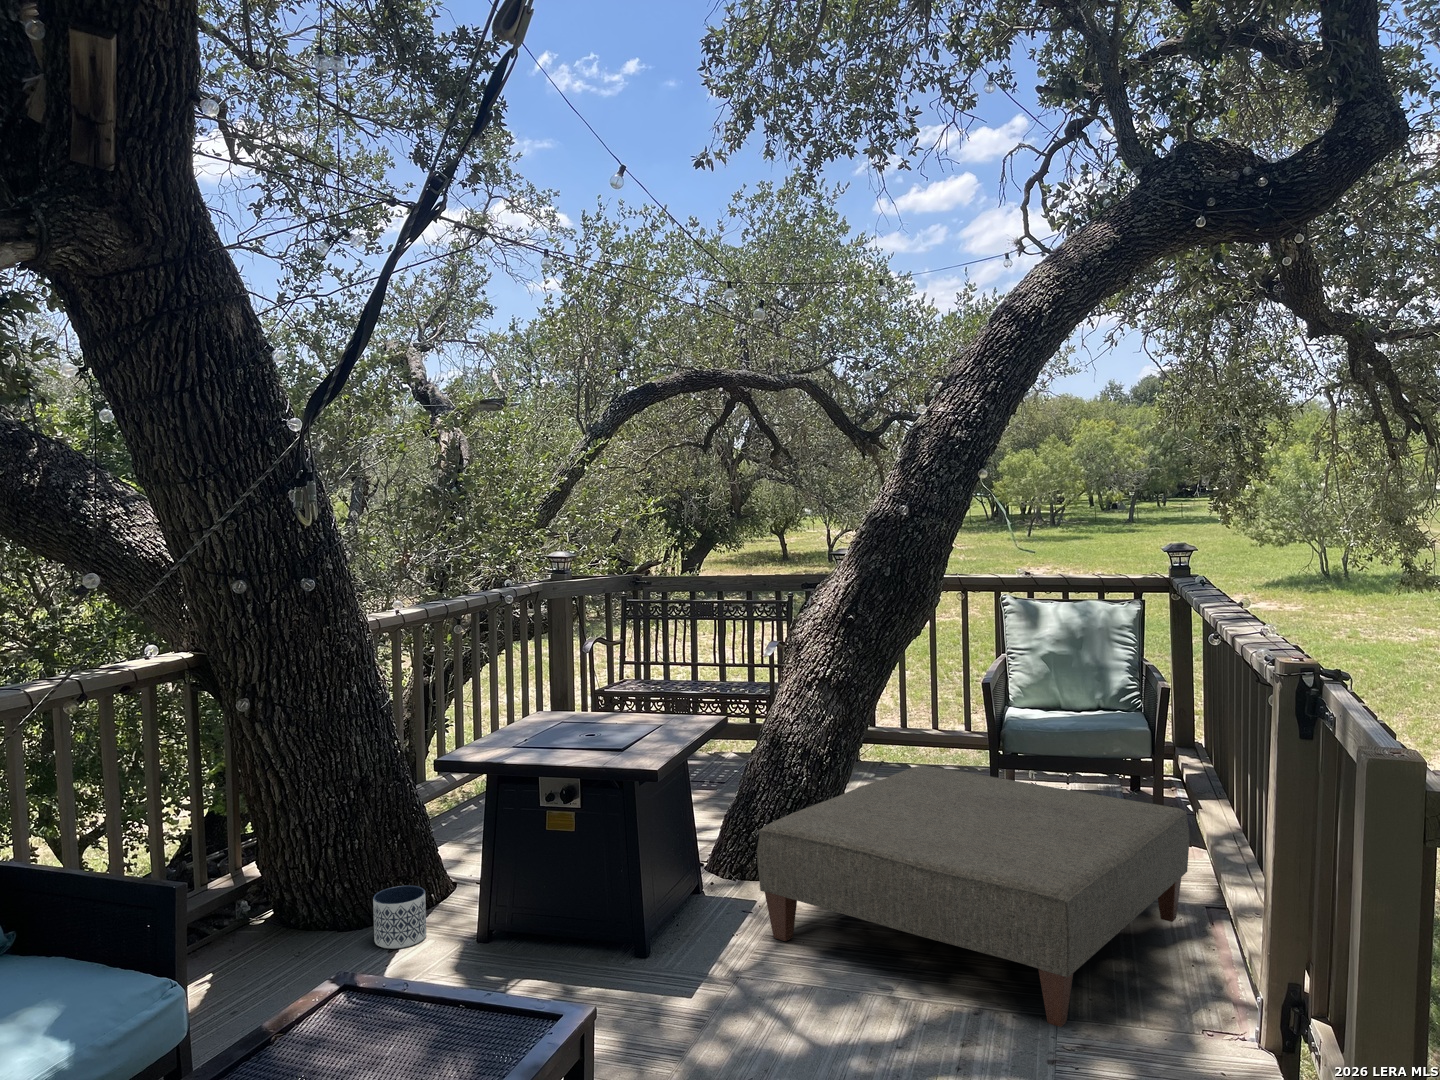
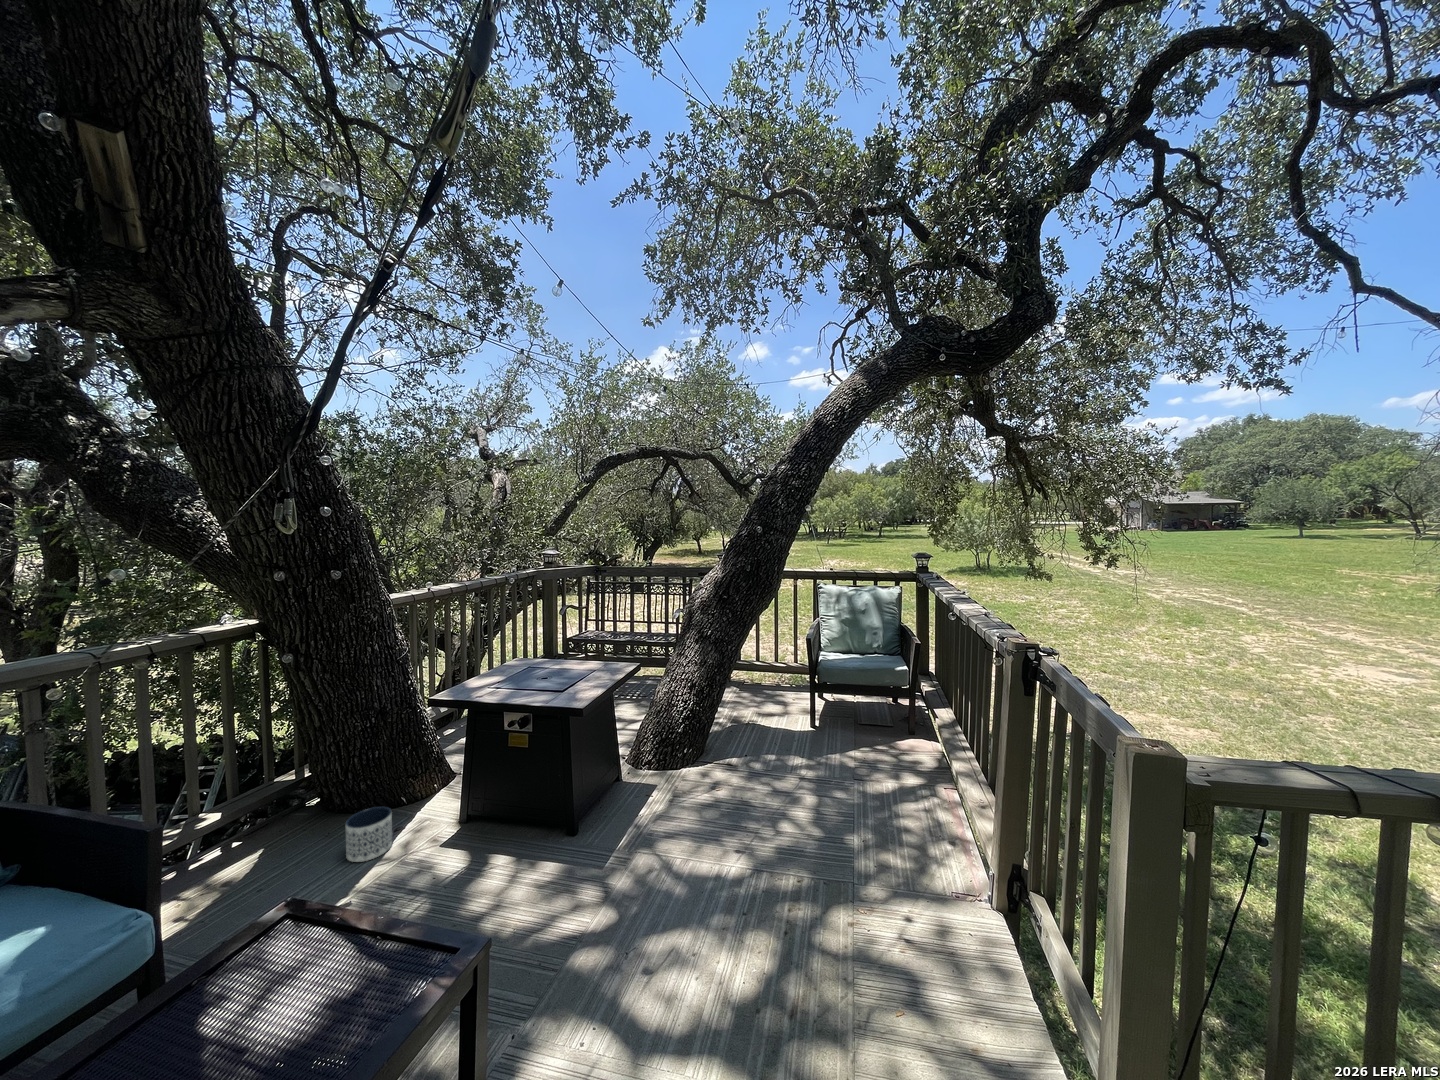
ottoman: present [757,766,1189,1027] -> none [643,701,943,946]

